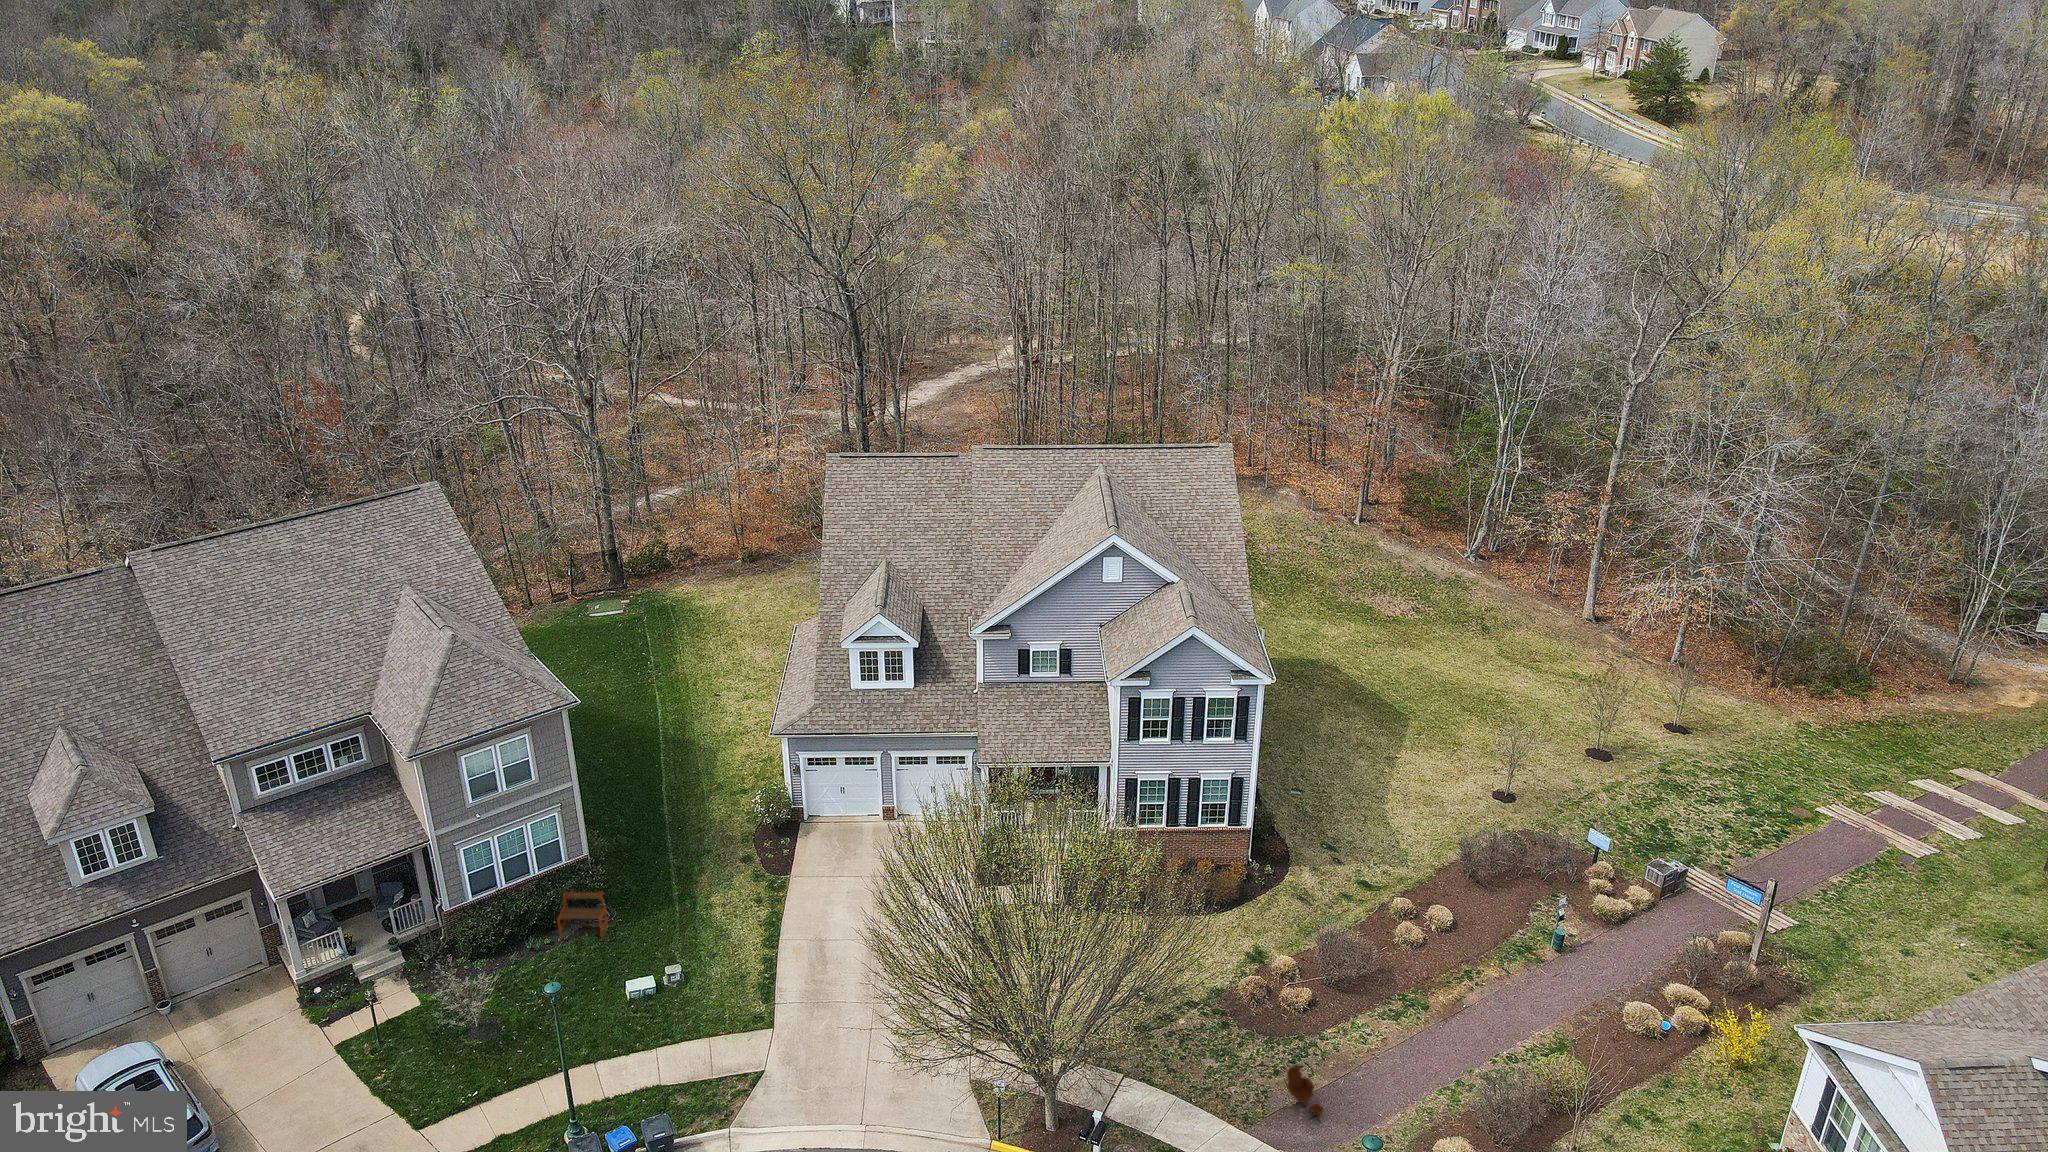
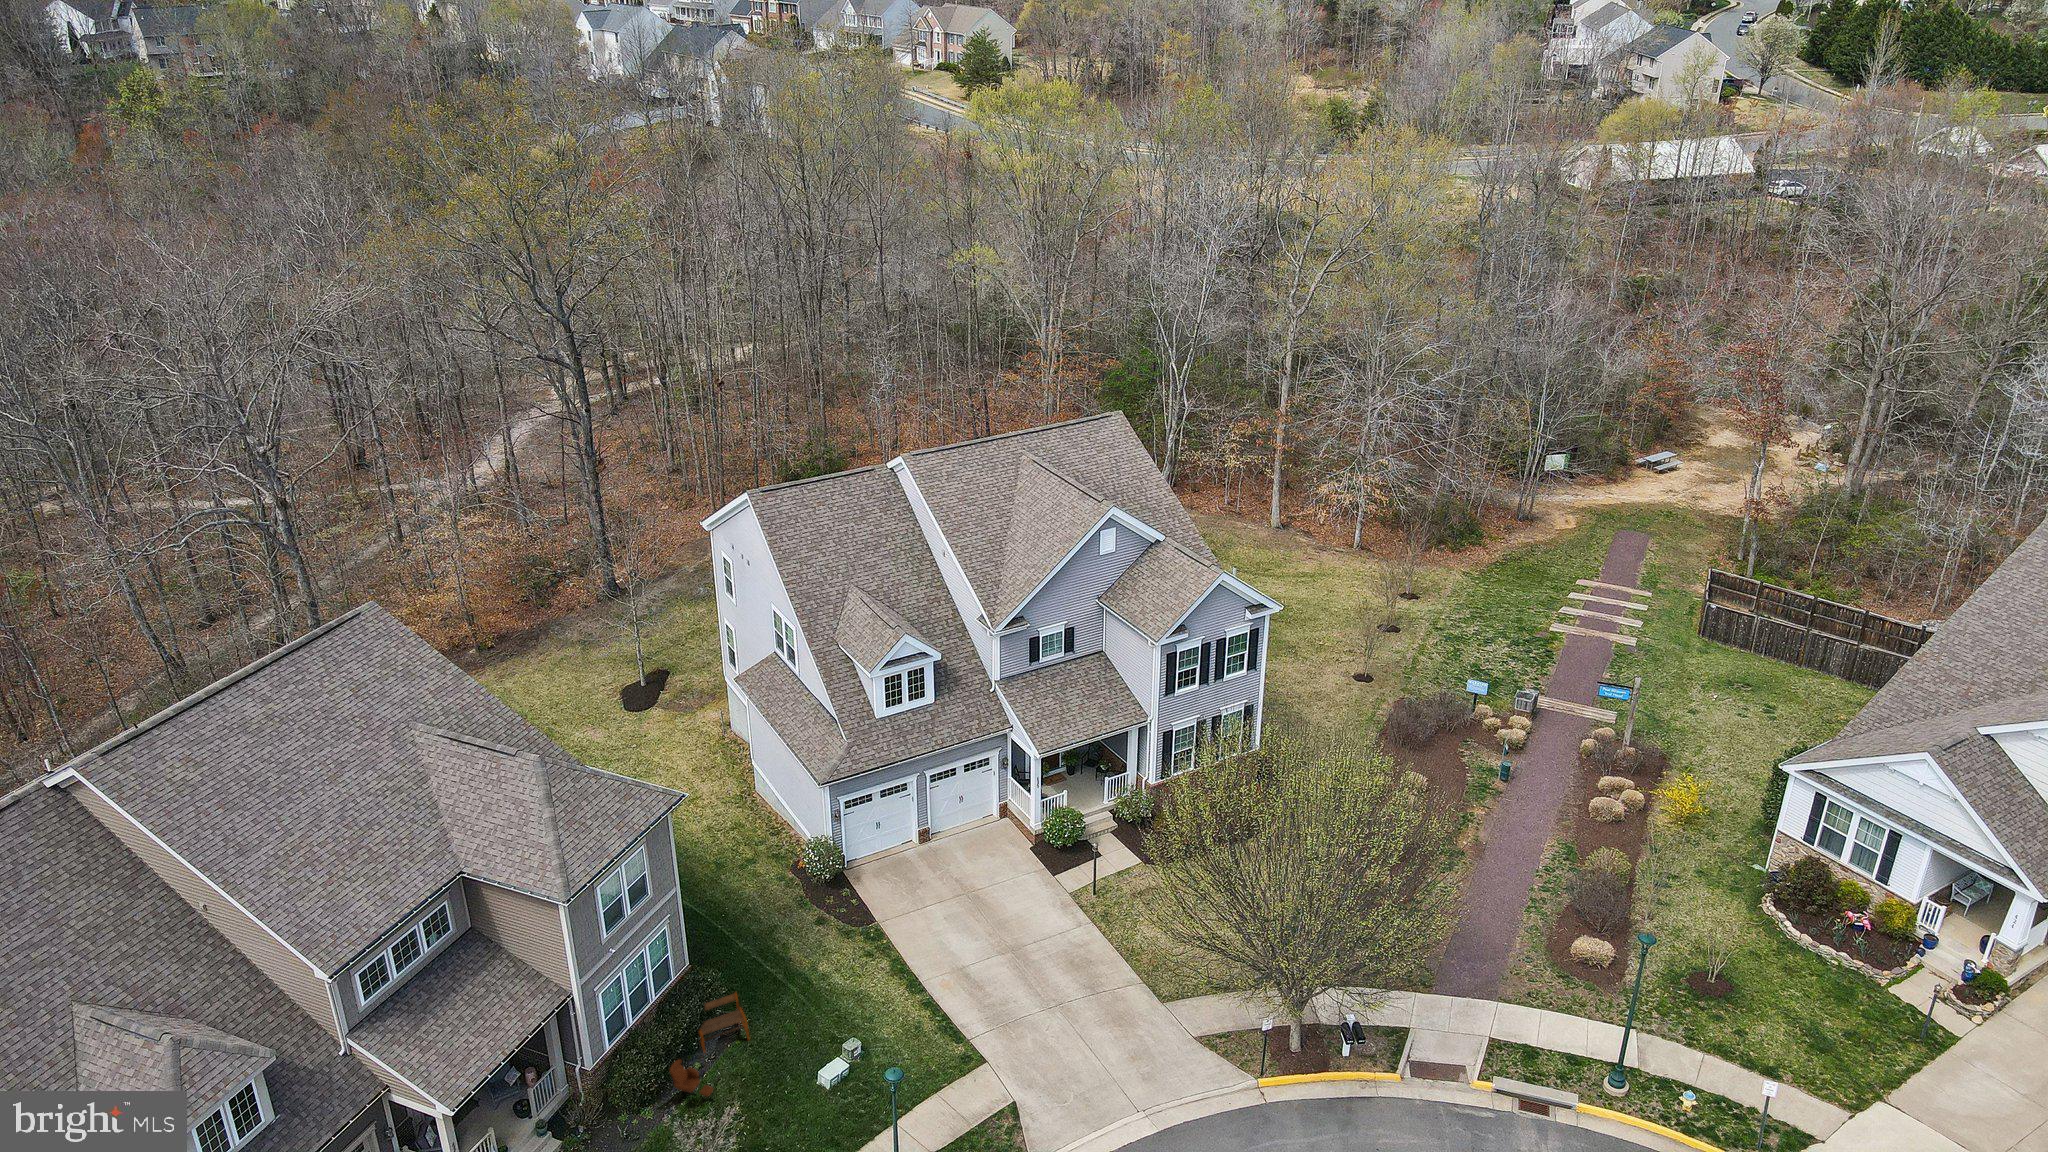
lounge chair: present [1287,1065,1323,1116] -> present [670,1060,713,1099]

